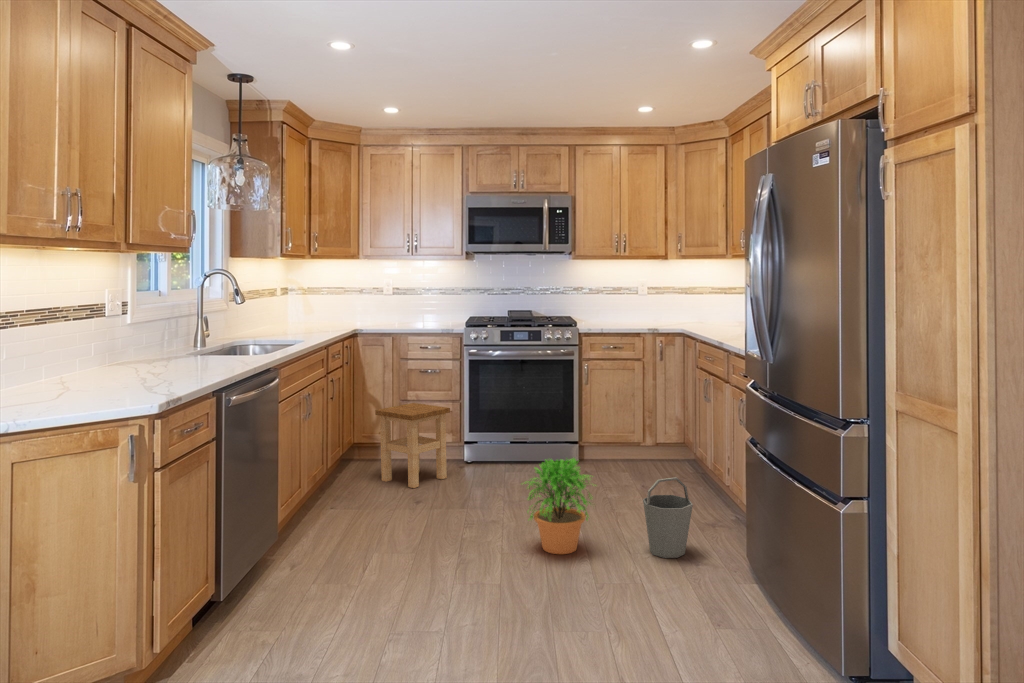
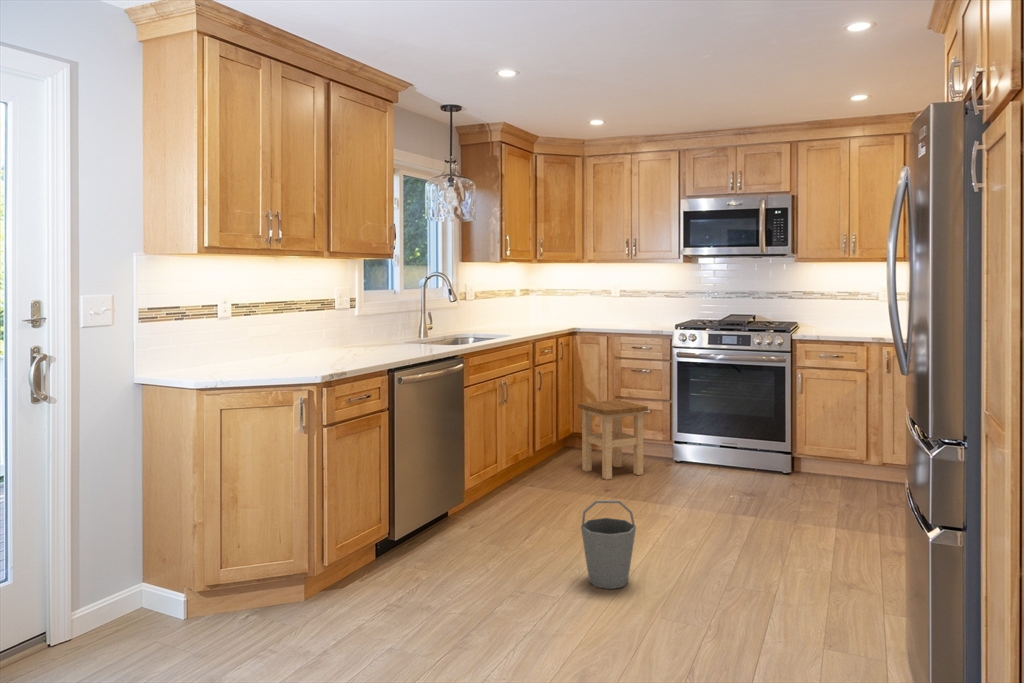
potted plant: present [528,458,591,554] -> none [671,457,748,554]
bucket: present [643,477,693,558] -> present [581,500,636,589]

